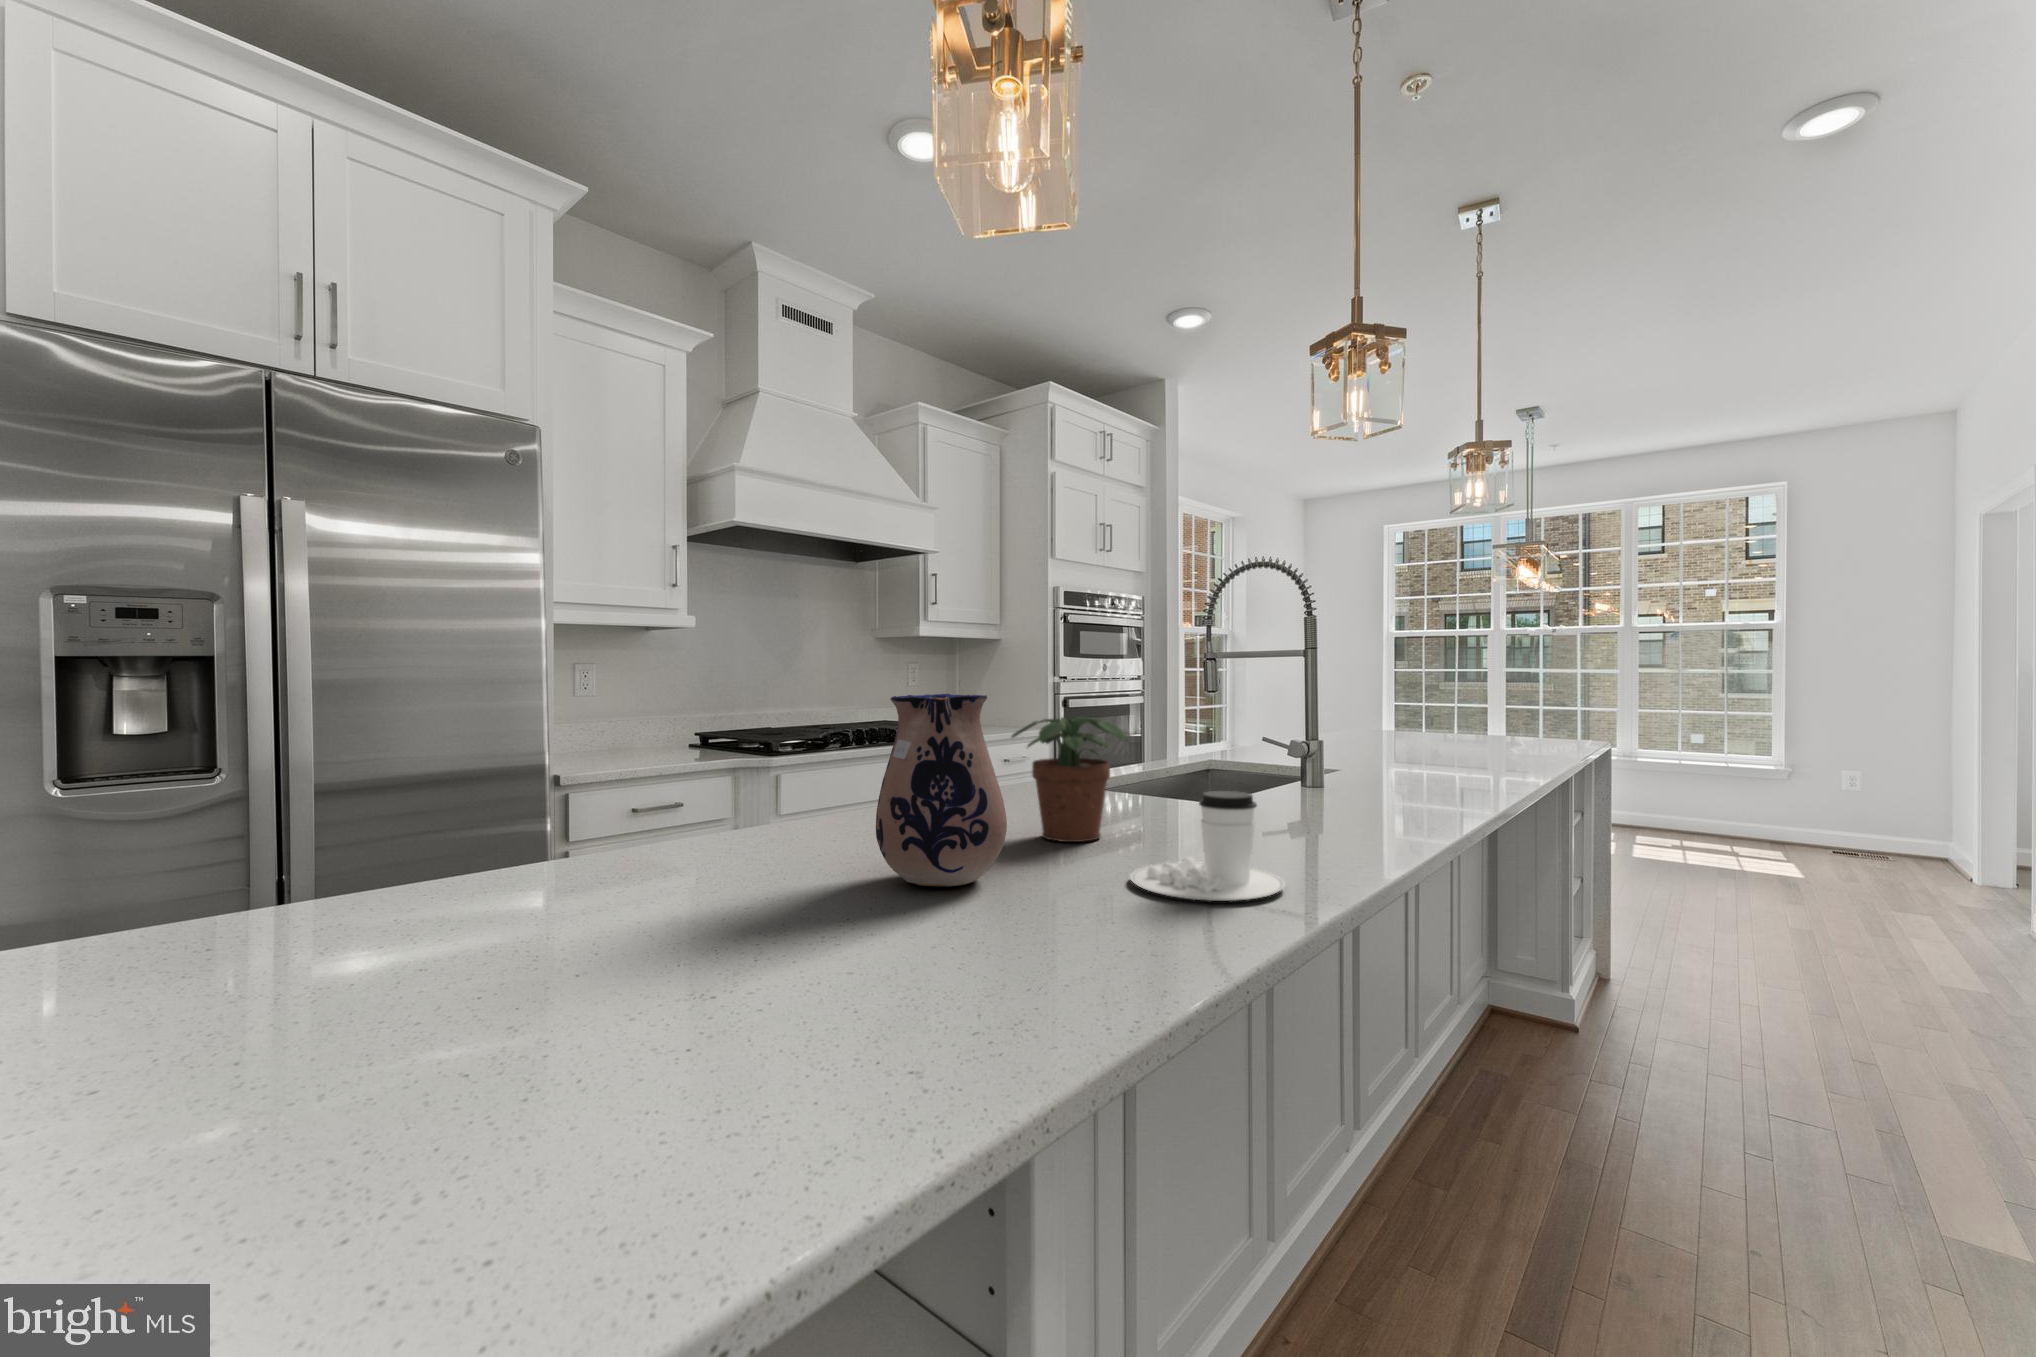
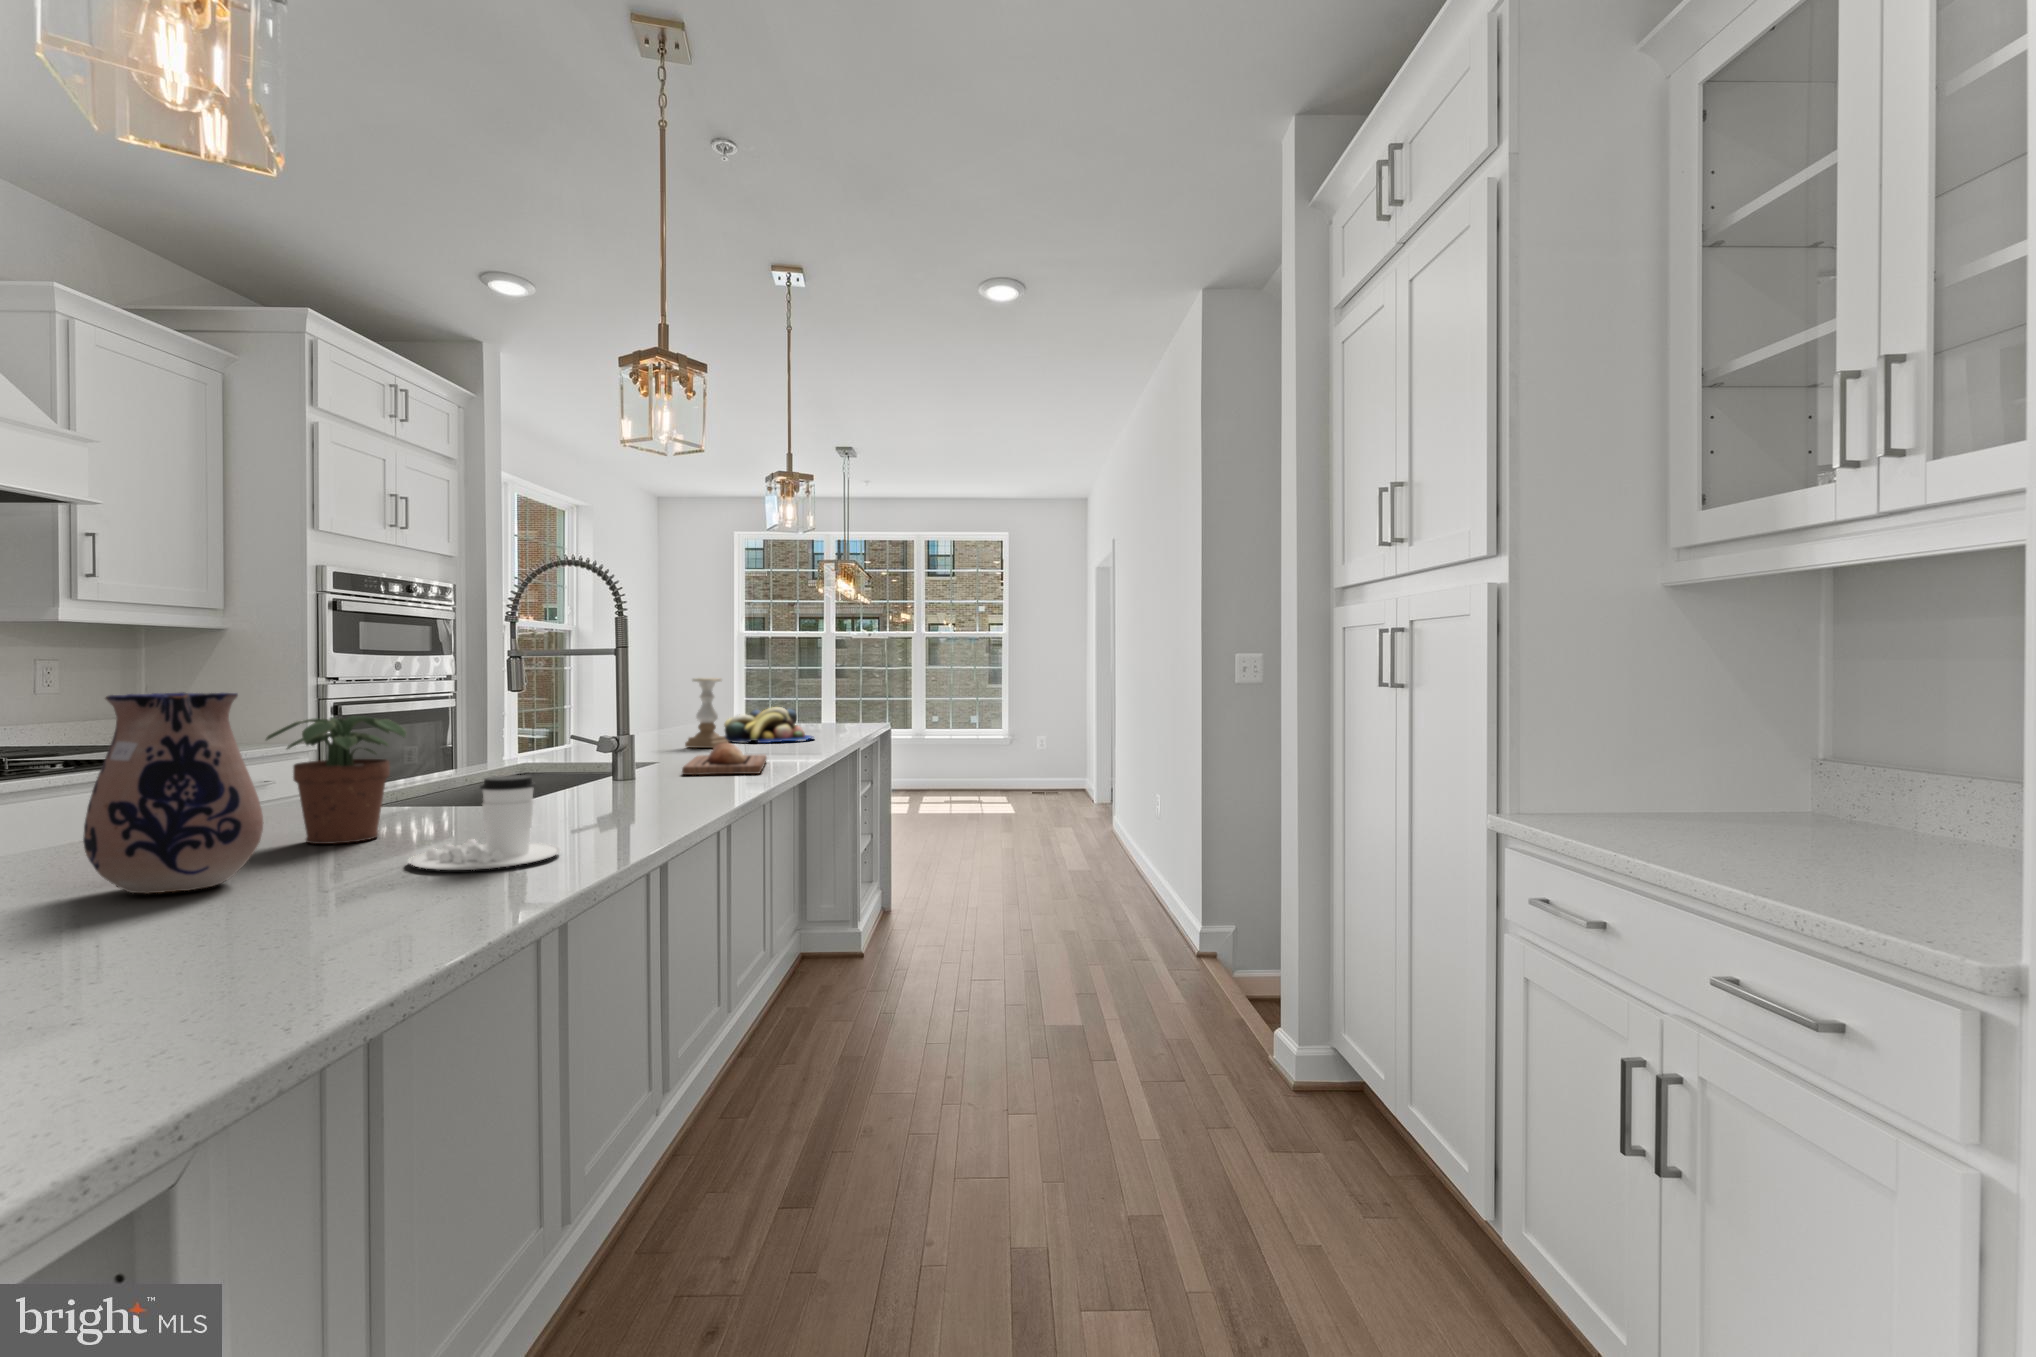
candle holder: none [1364,679,1411,752] -> present [685,678,728,748]
fruit bowl: none [1400,710,1509,749] -> present [724,707,813,743]
bread loaf: none [1378,750,1472,790] -> present [682,743,767,775]

